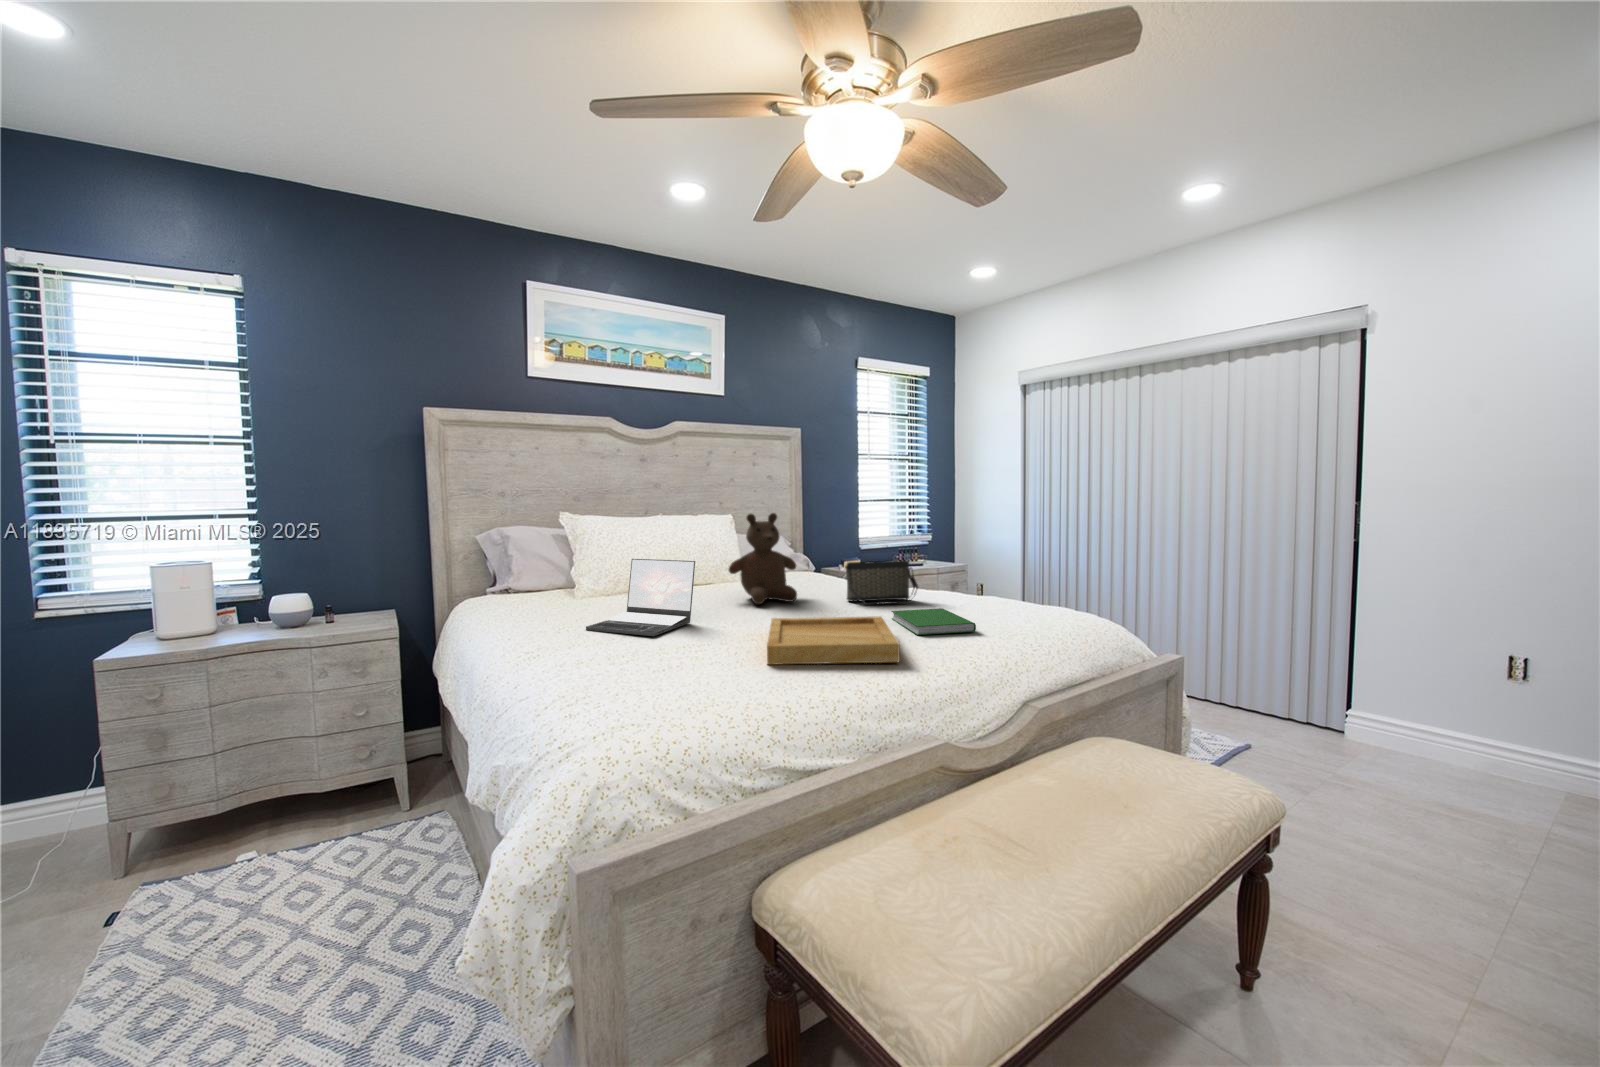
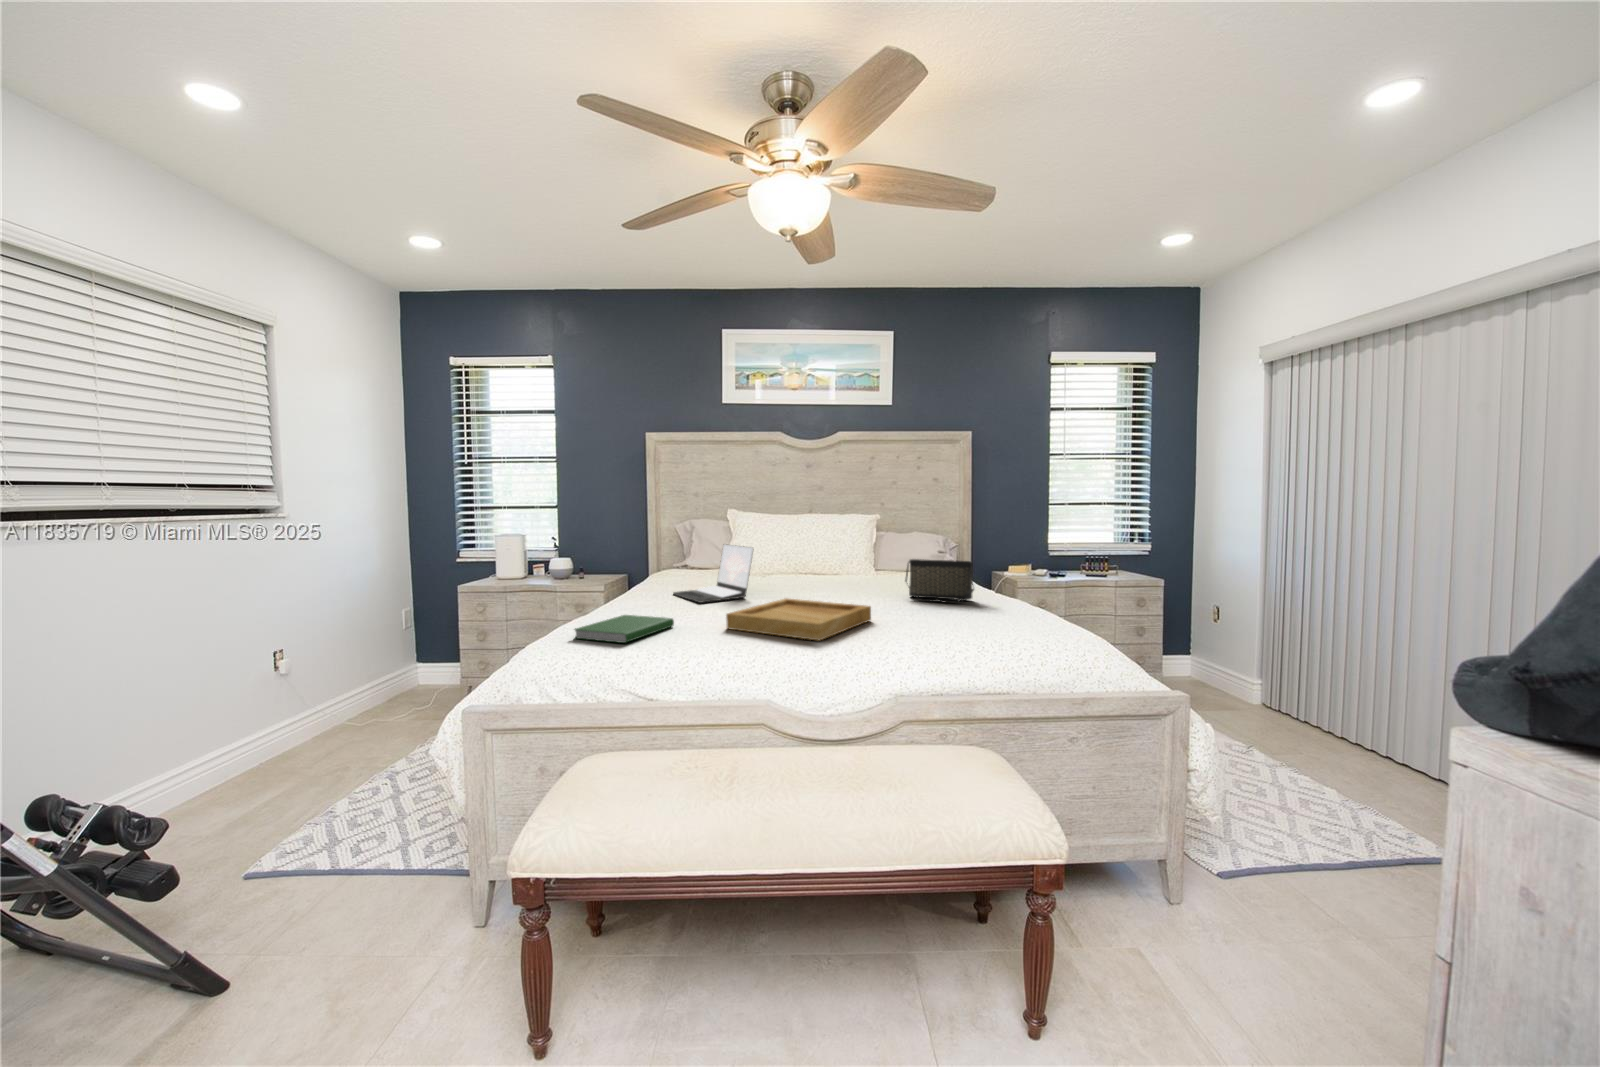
teddy bear: present [729,513,797,605] -> none [814,511,878,592]
hardcover book: present [892,608,976,635] -> present [575,615,674,643]

